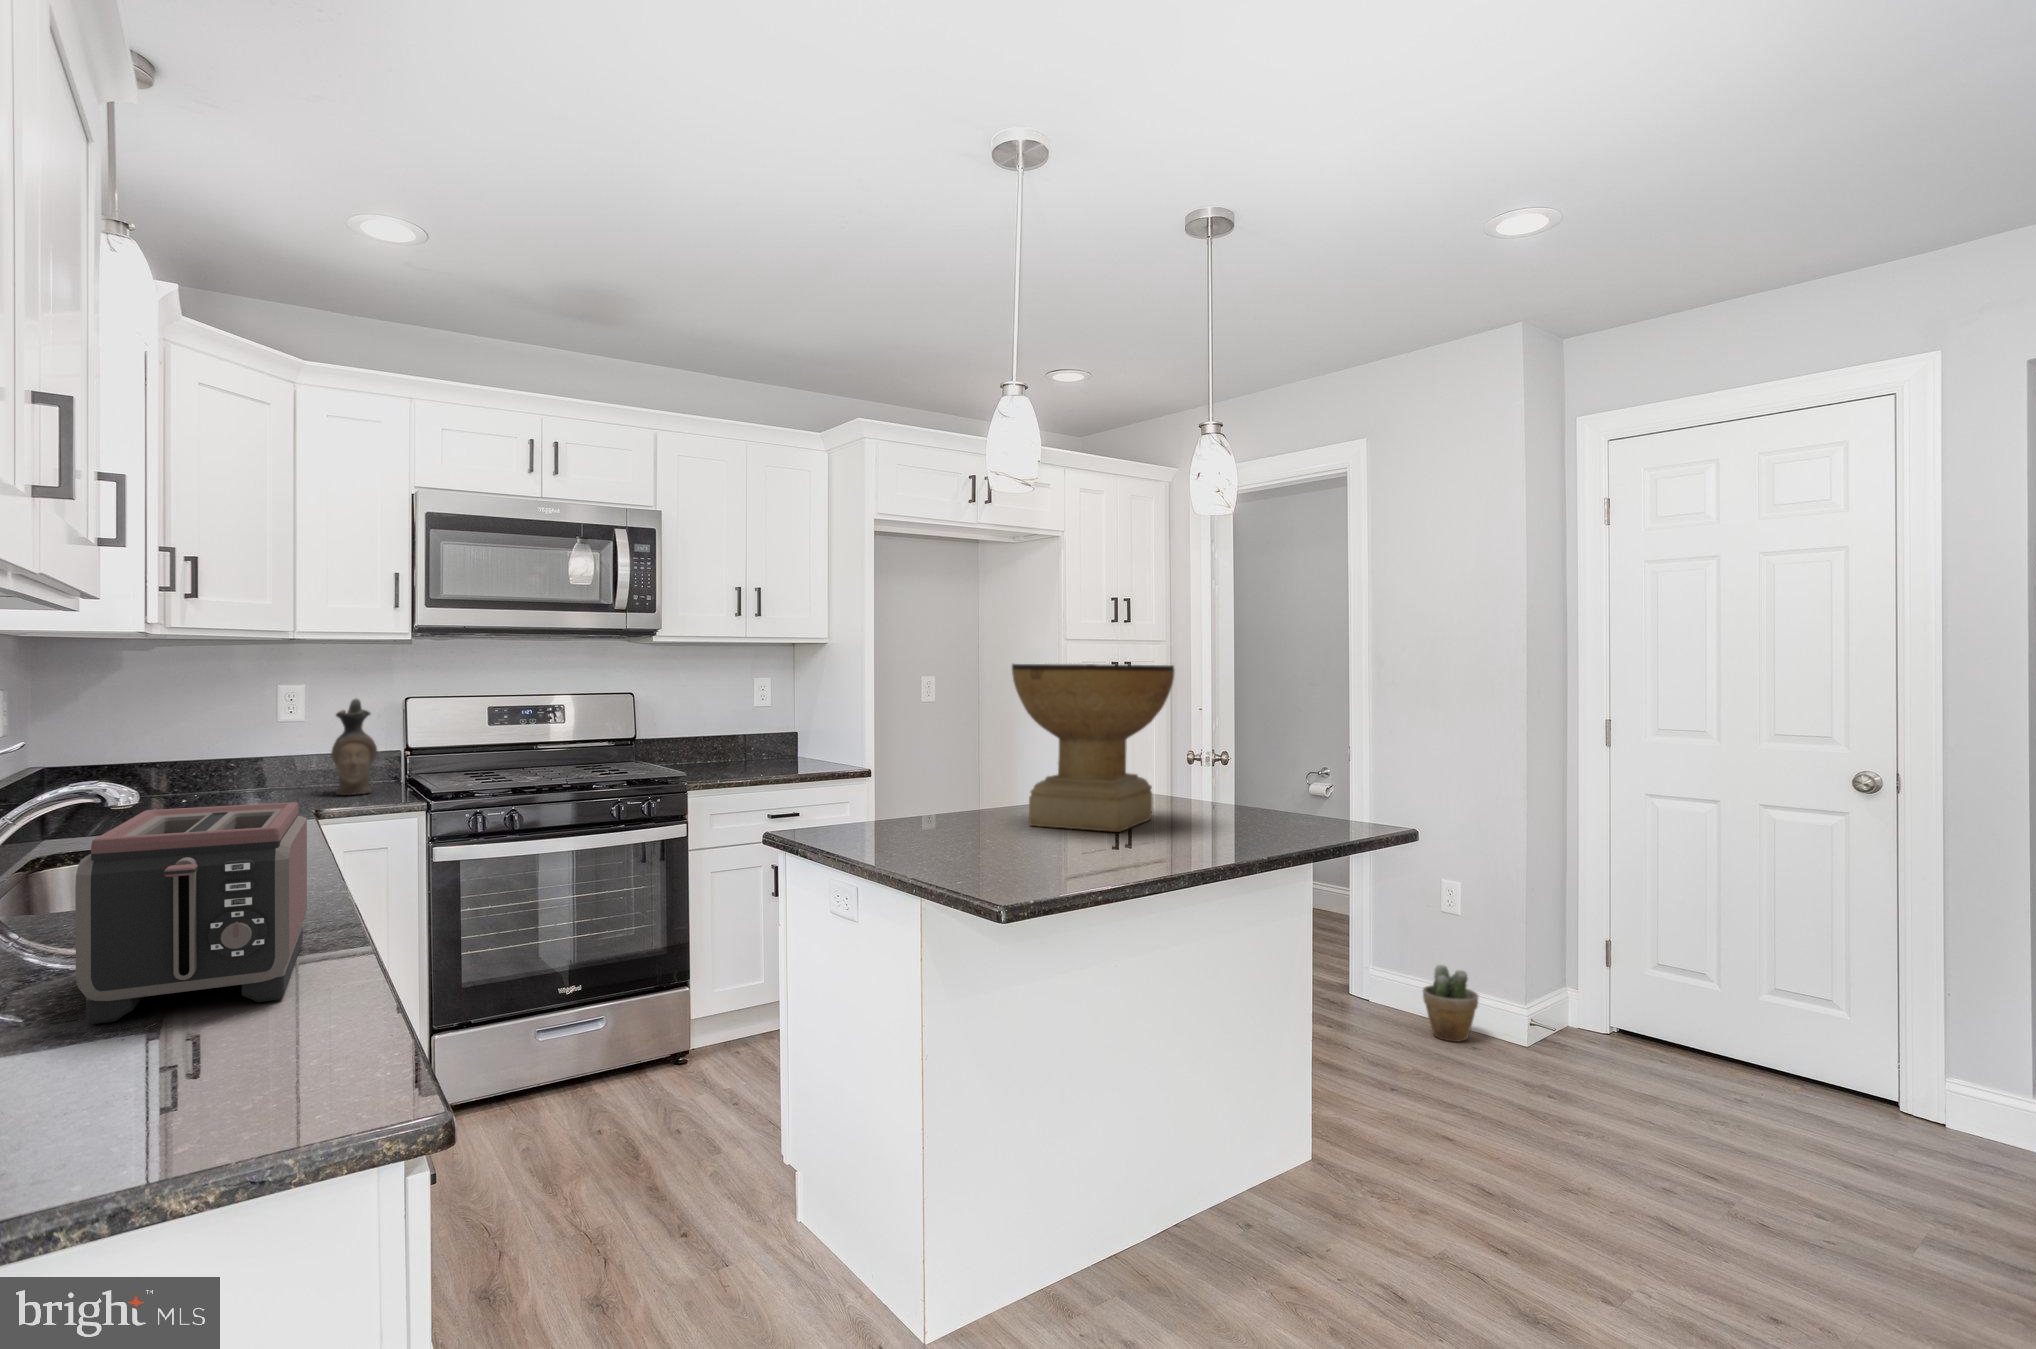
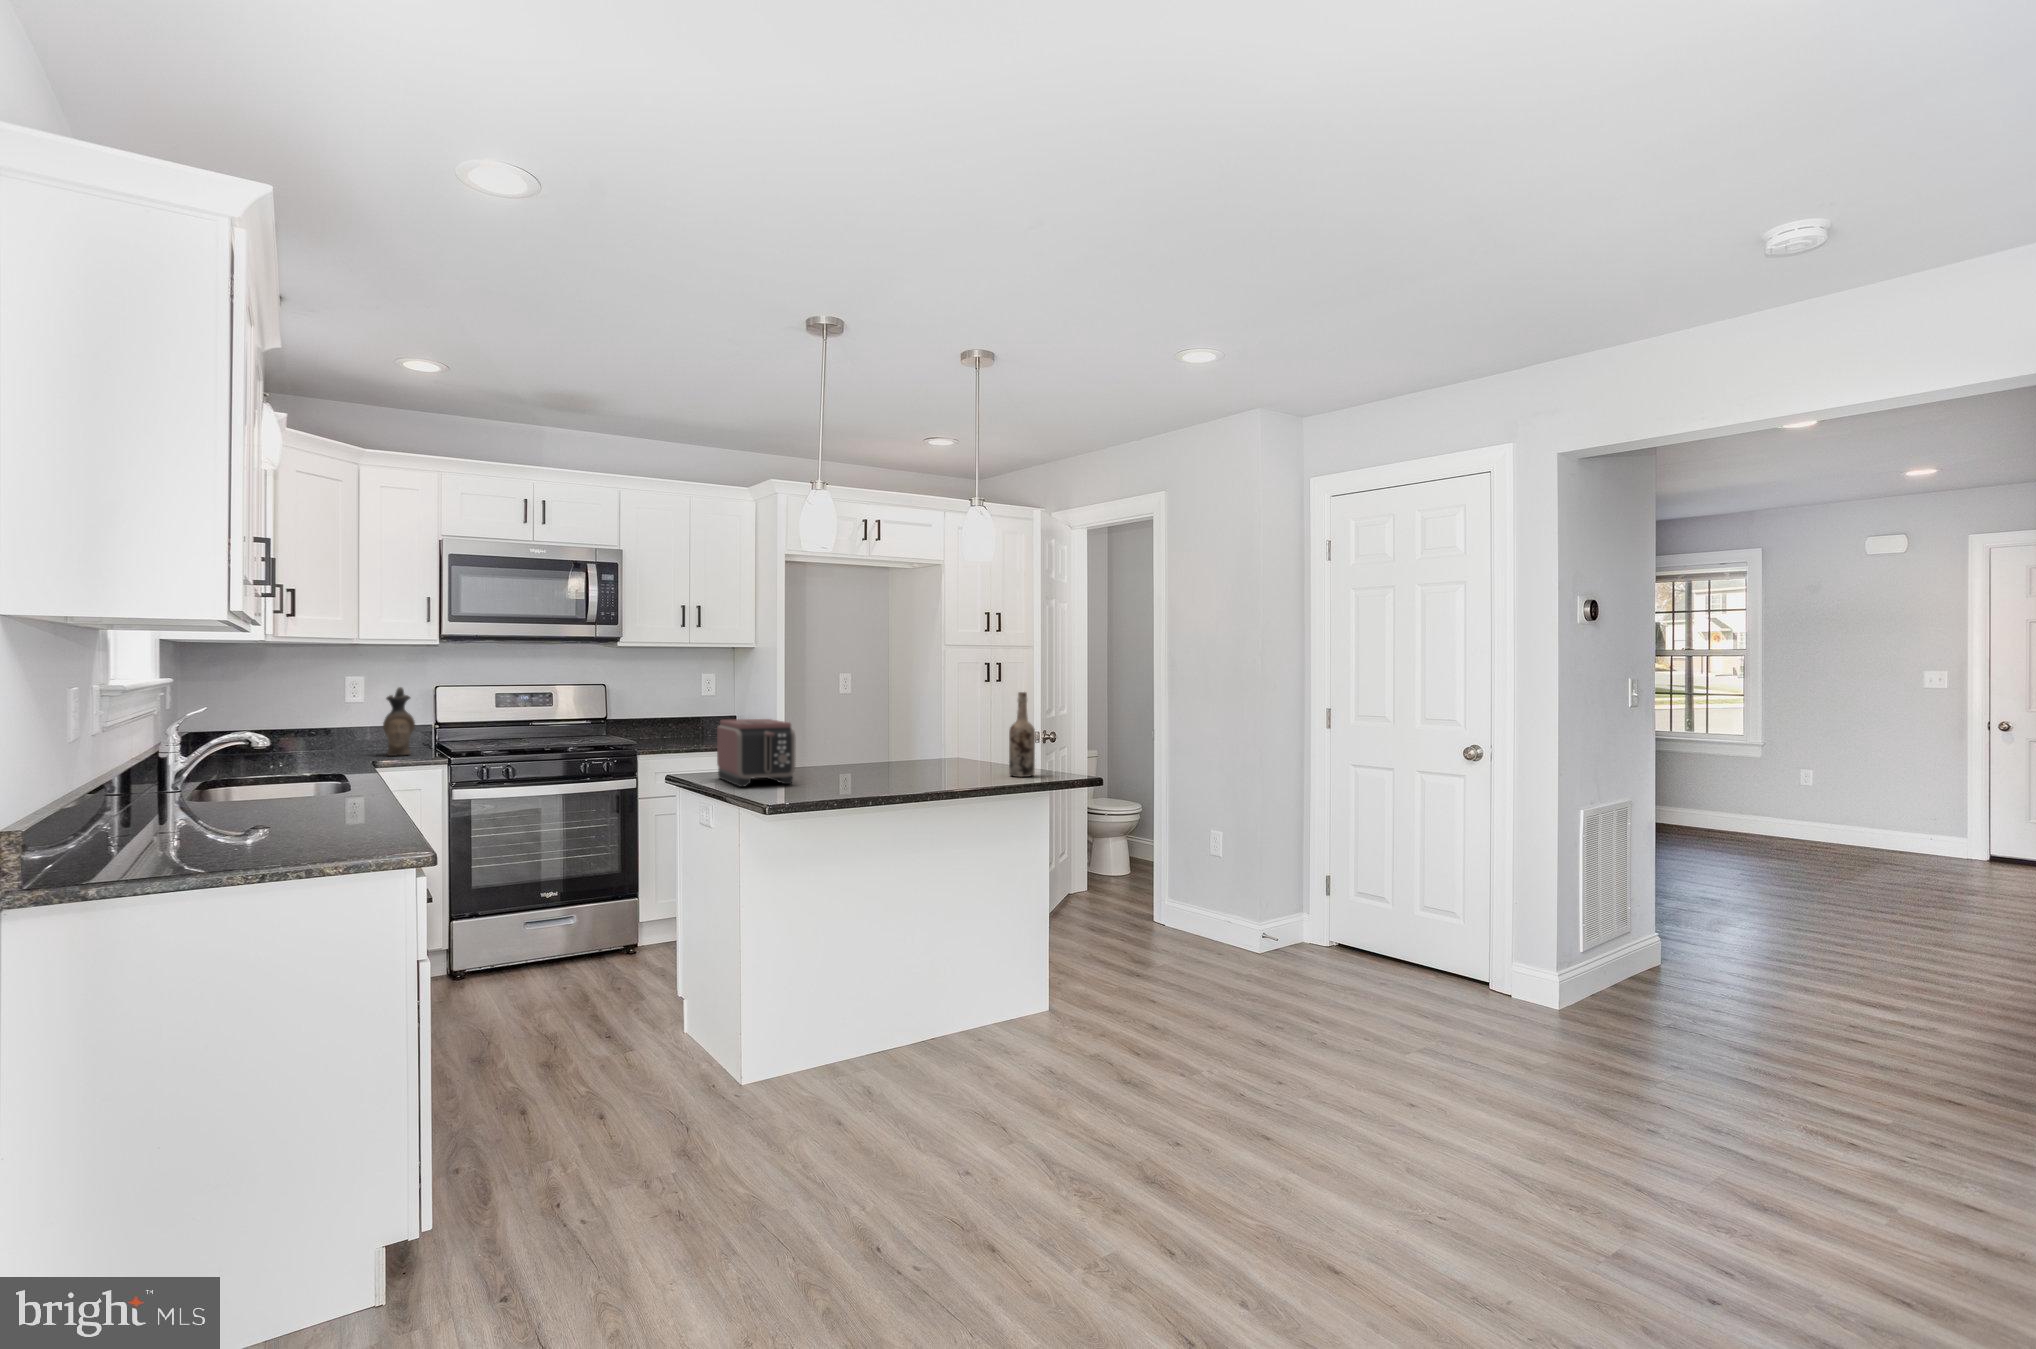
decorative bowl: present [1012,664,1175,832] -> none [836,664,947,777]
wine bottle: none [1271,703,1311,829] -> present [1009,692,1035,777]
toaster: present [75,802,307,1024] -> present [717,719,795,787]
potted plant: present [1423,965,1479,1042] -> none [1187,892,1227,948]

